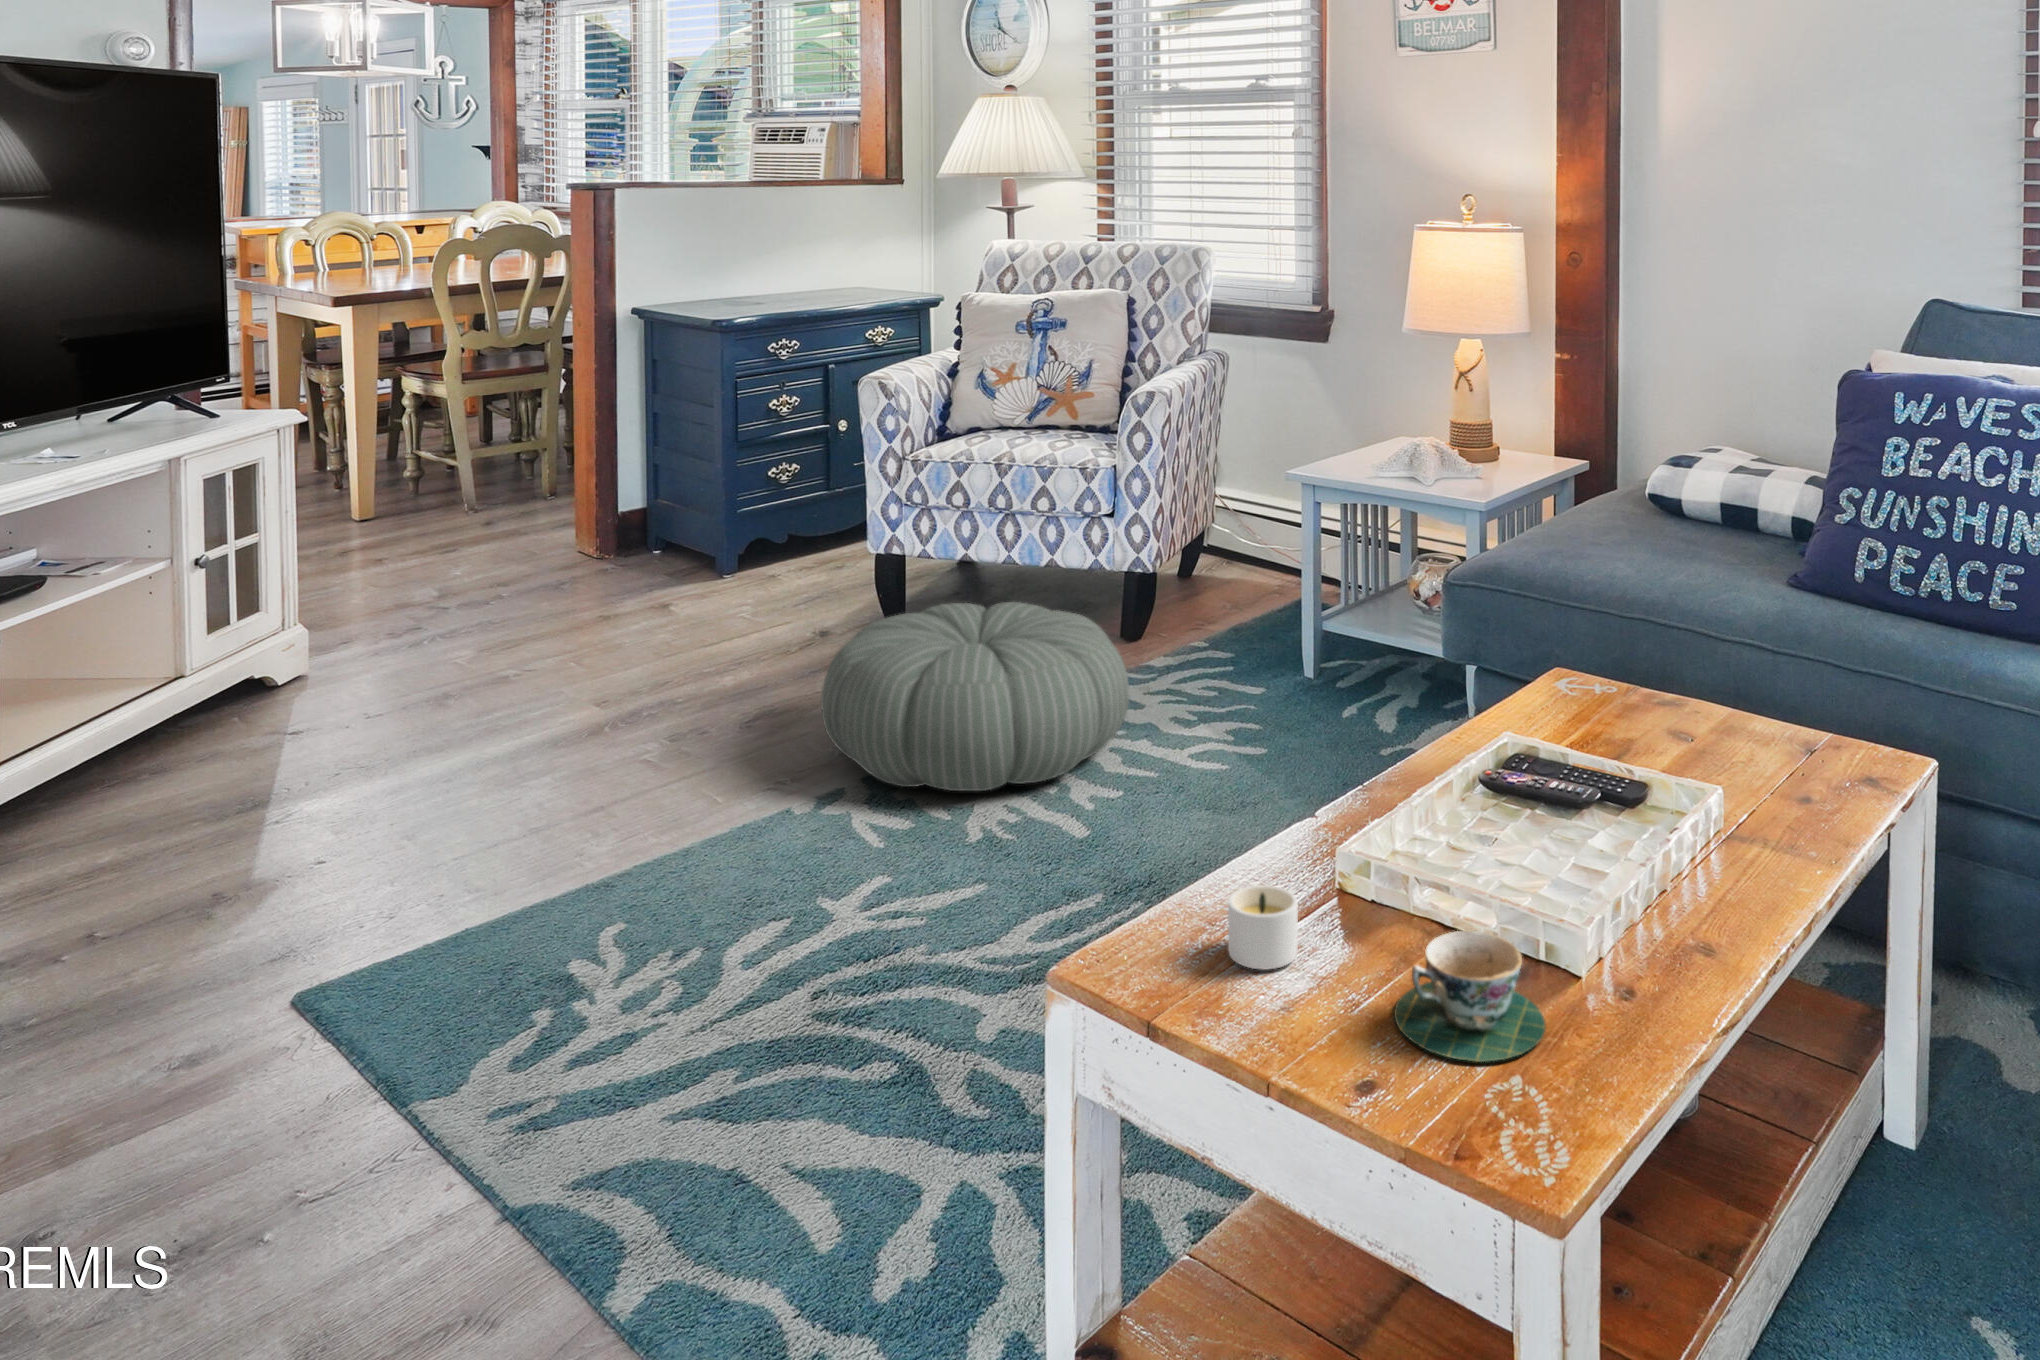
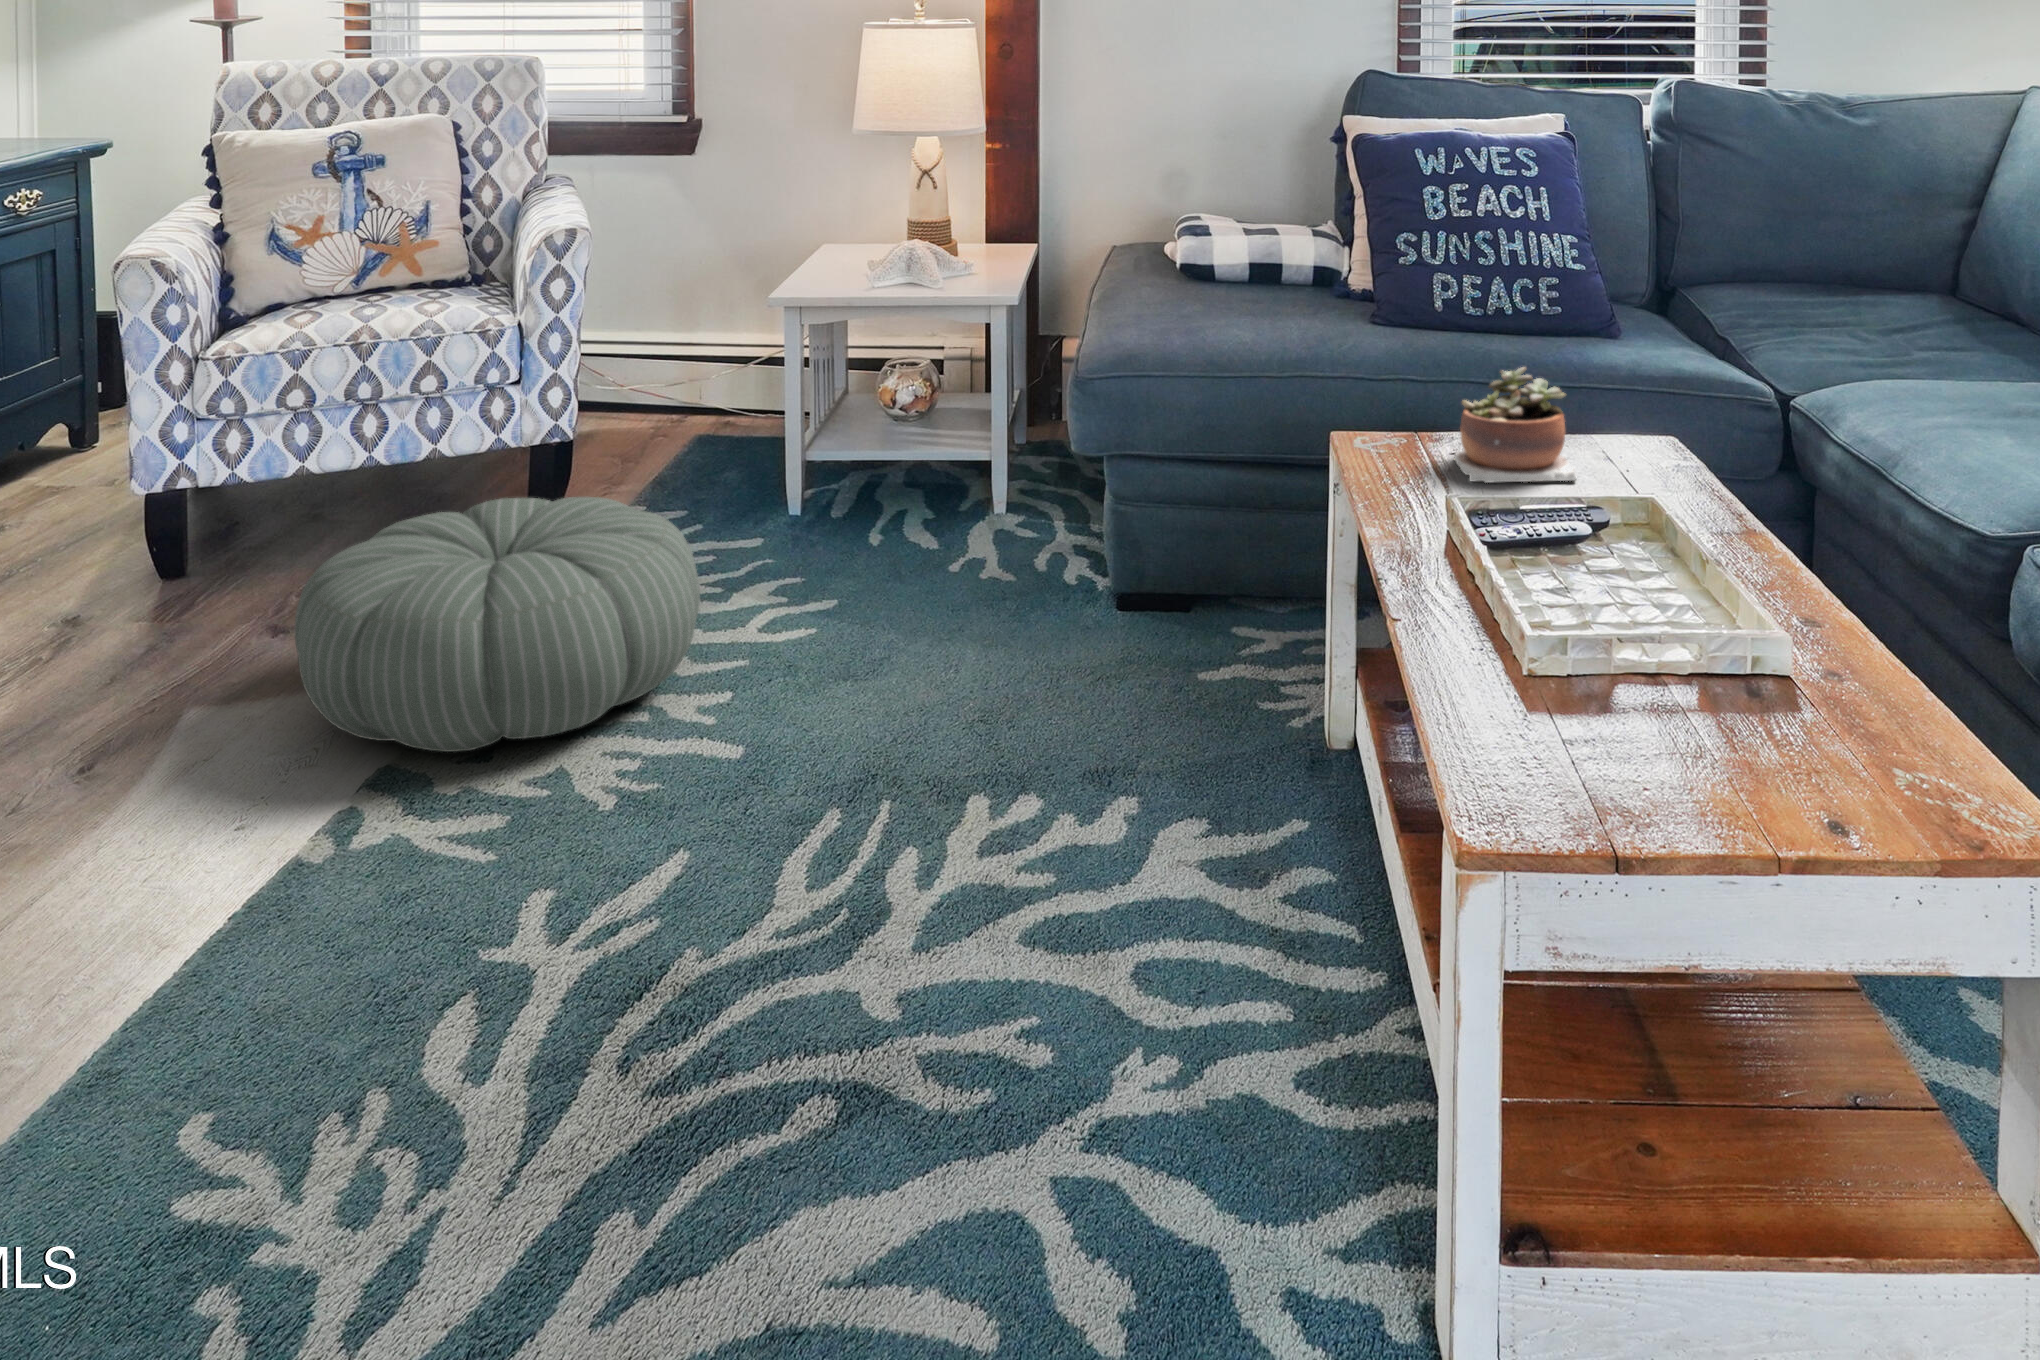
succulent plant: none [1632,641,1782,773] -> present [1454,367,1577,483]
candle: present [1228,885,1298,970] -> none [1504,670,1617,760]
teacup: present [1394,931,1546,1062] -> none [1701,649,1864,772]

